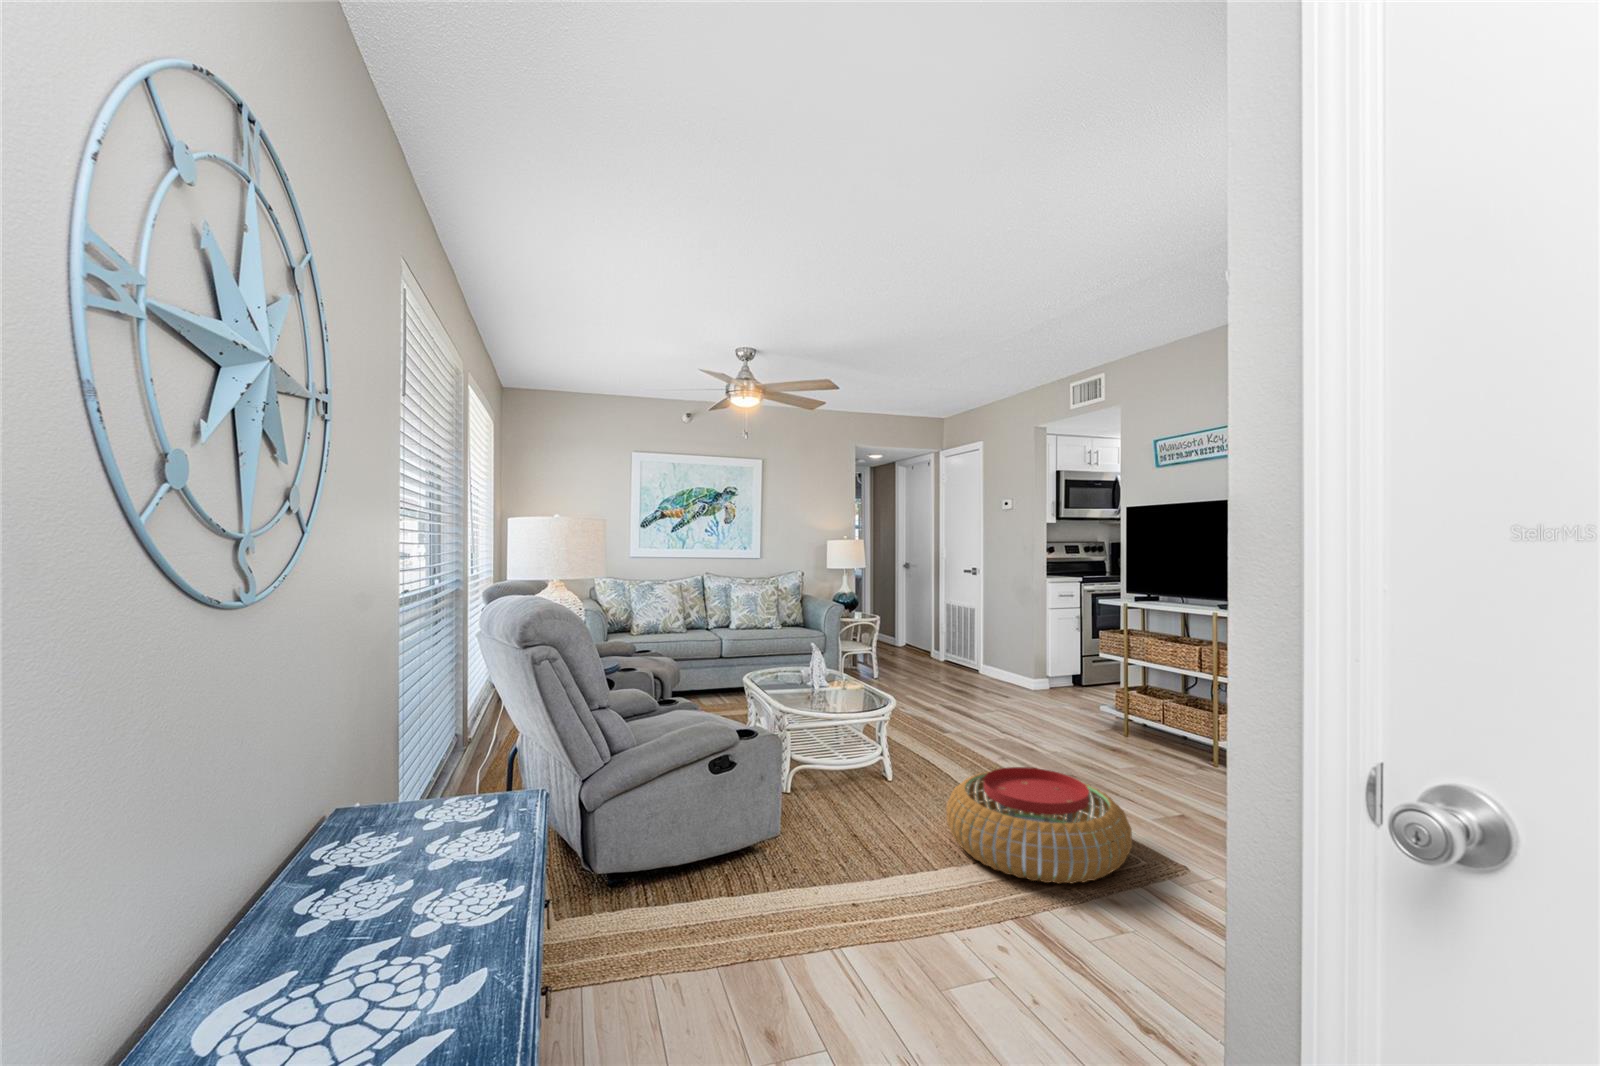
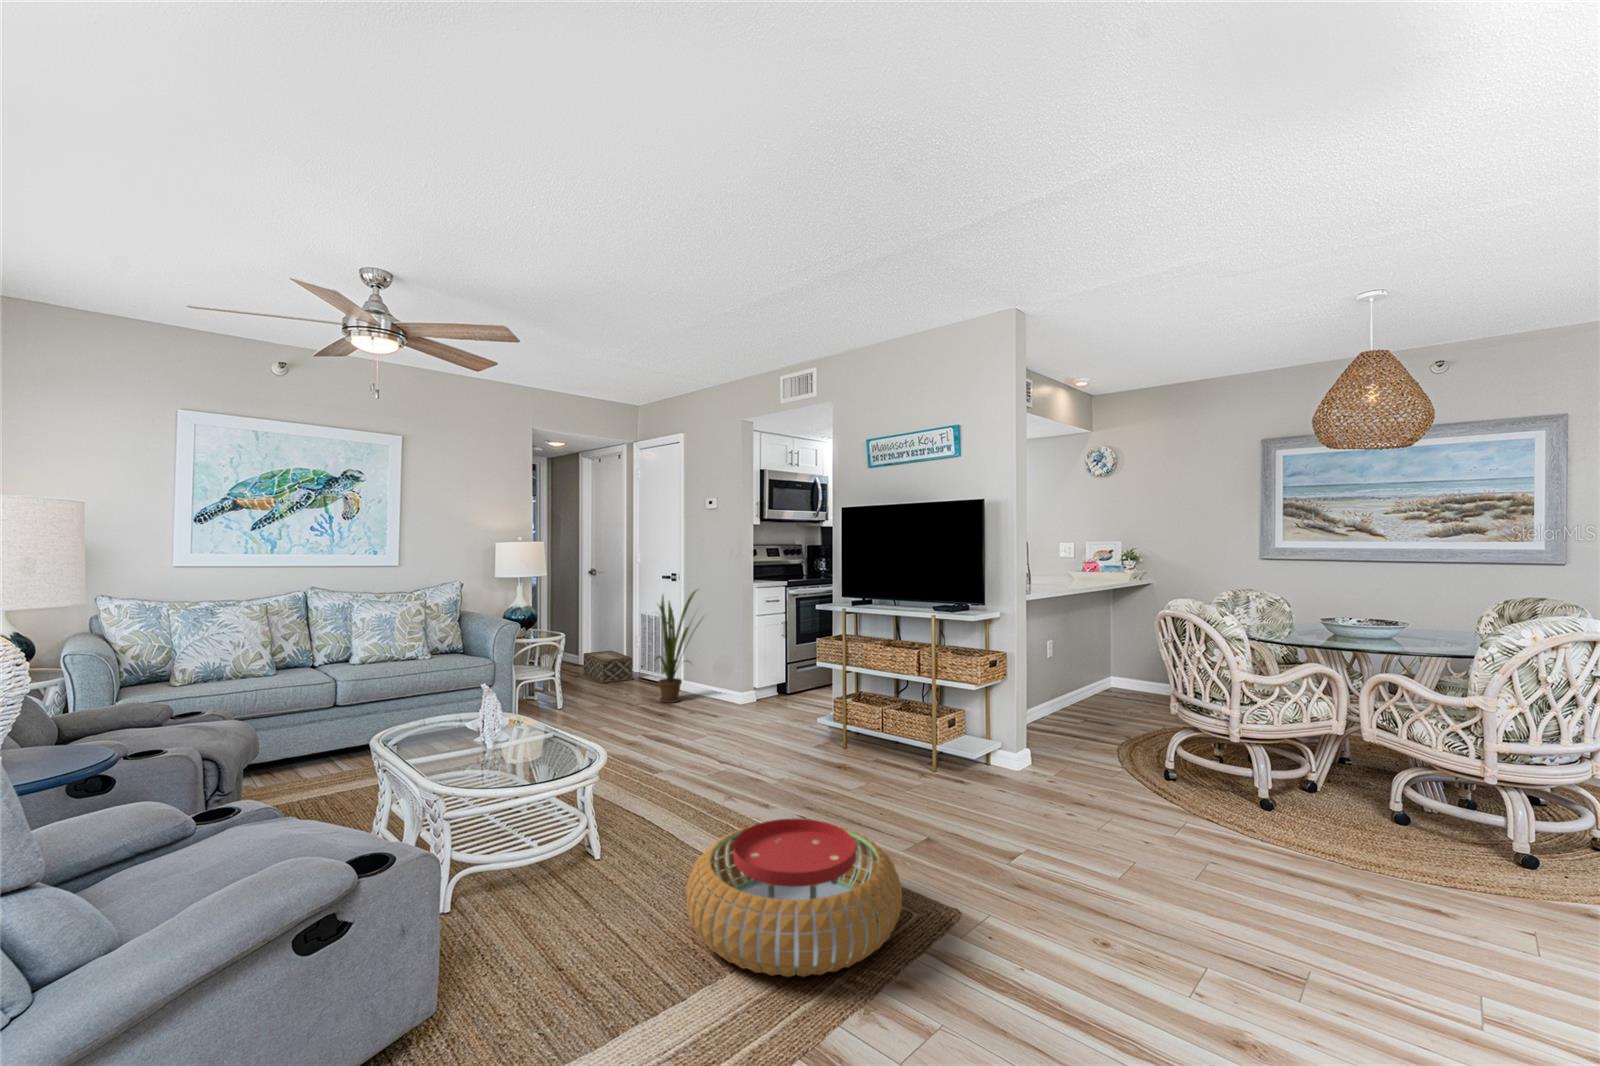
house plant: none [949,582,1002,682] -> present [656,590,703,703]
woven basket: none [897,635,937,661] -> present [583,651,632,683]

